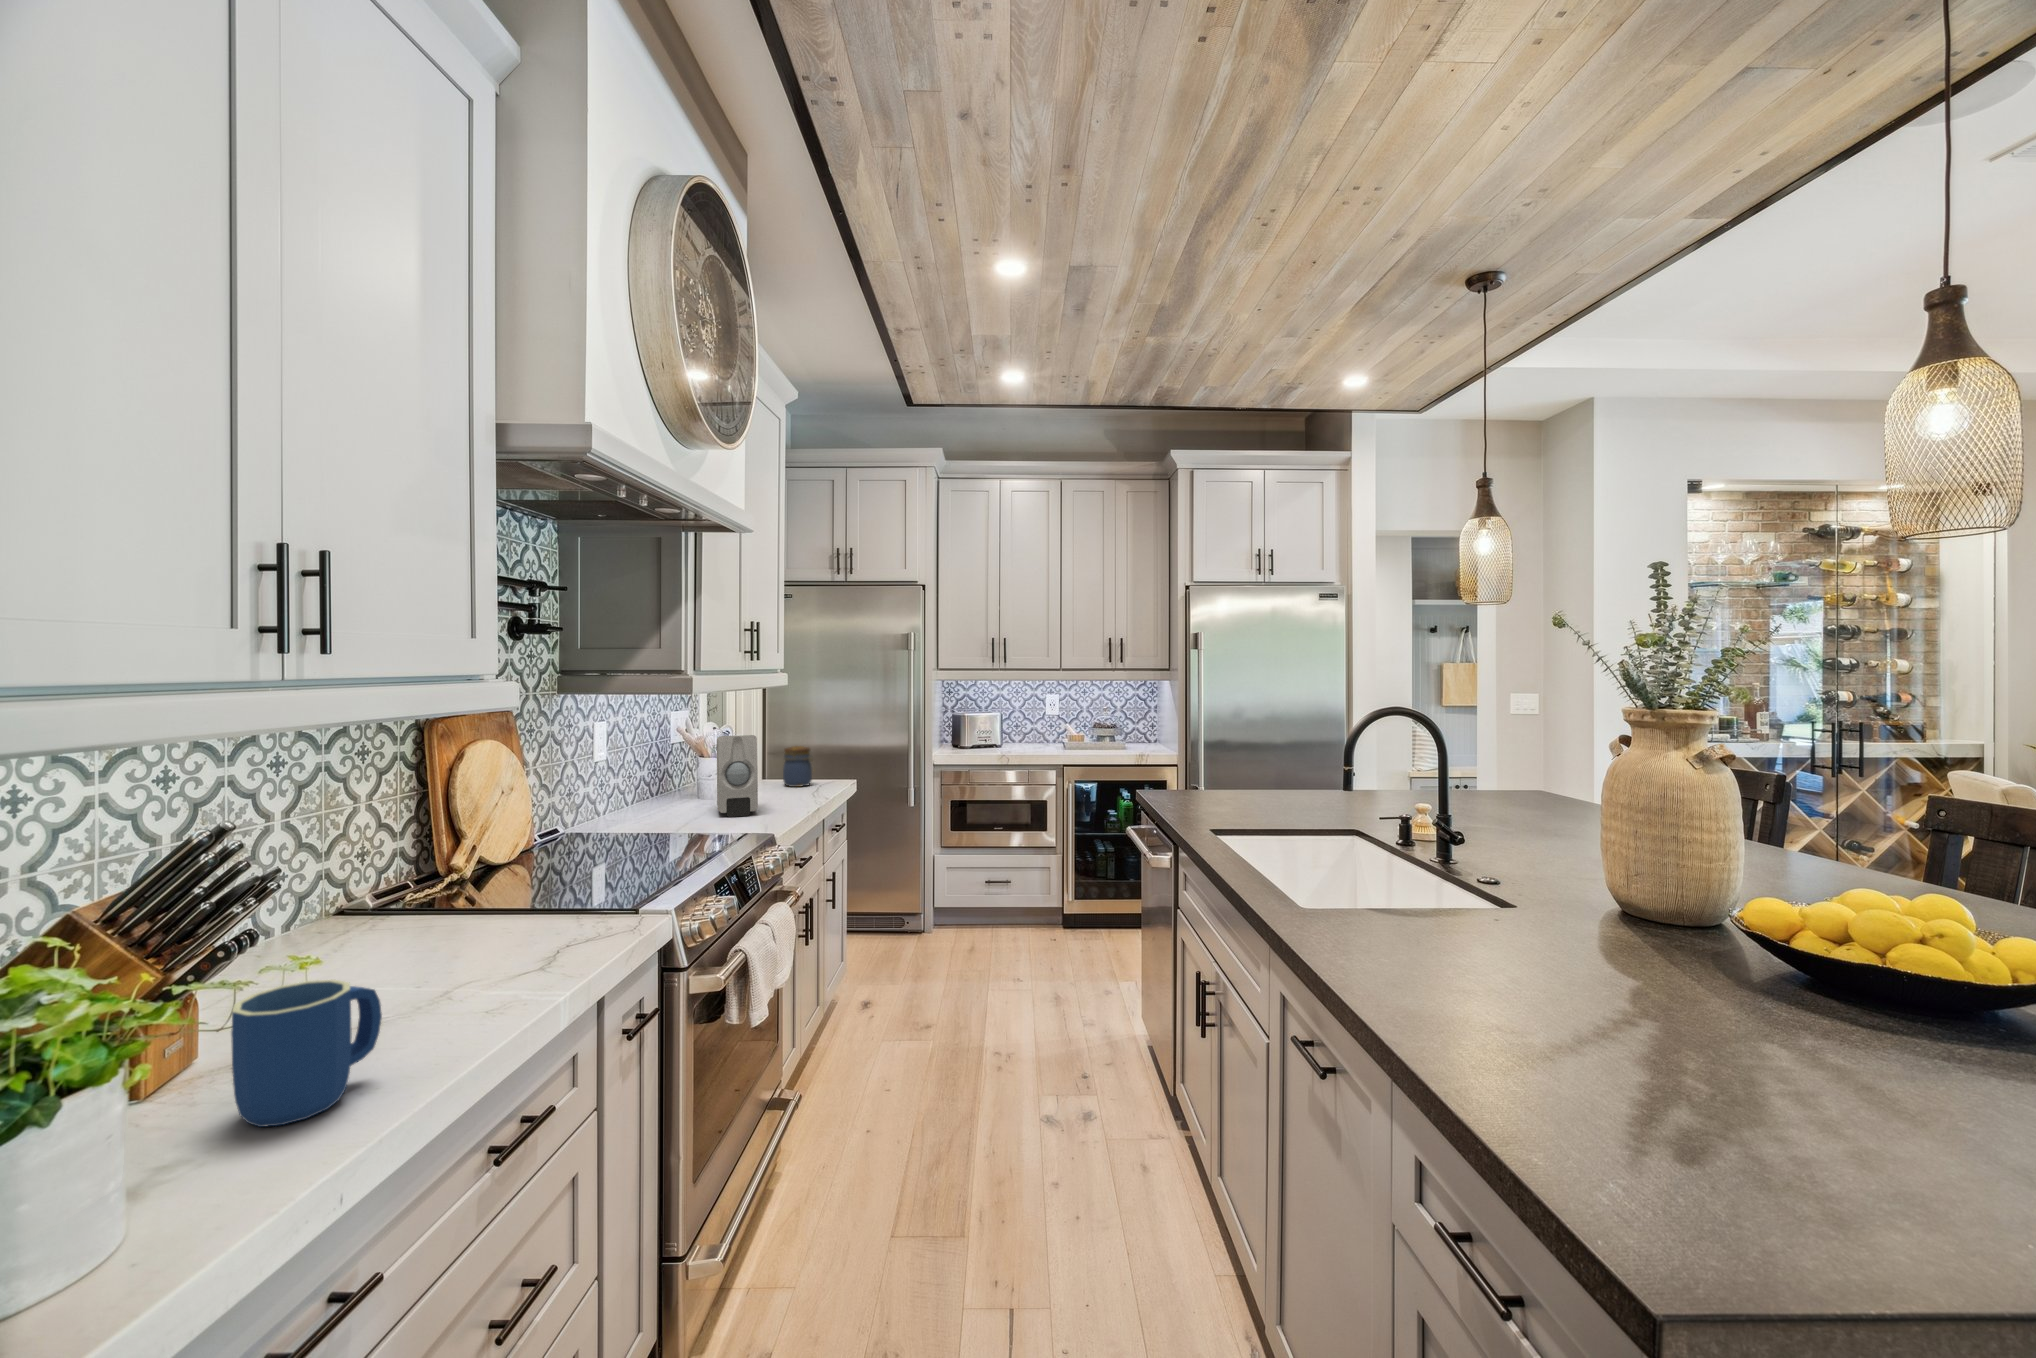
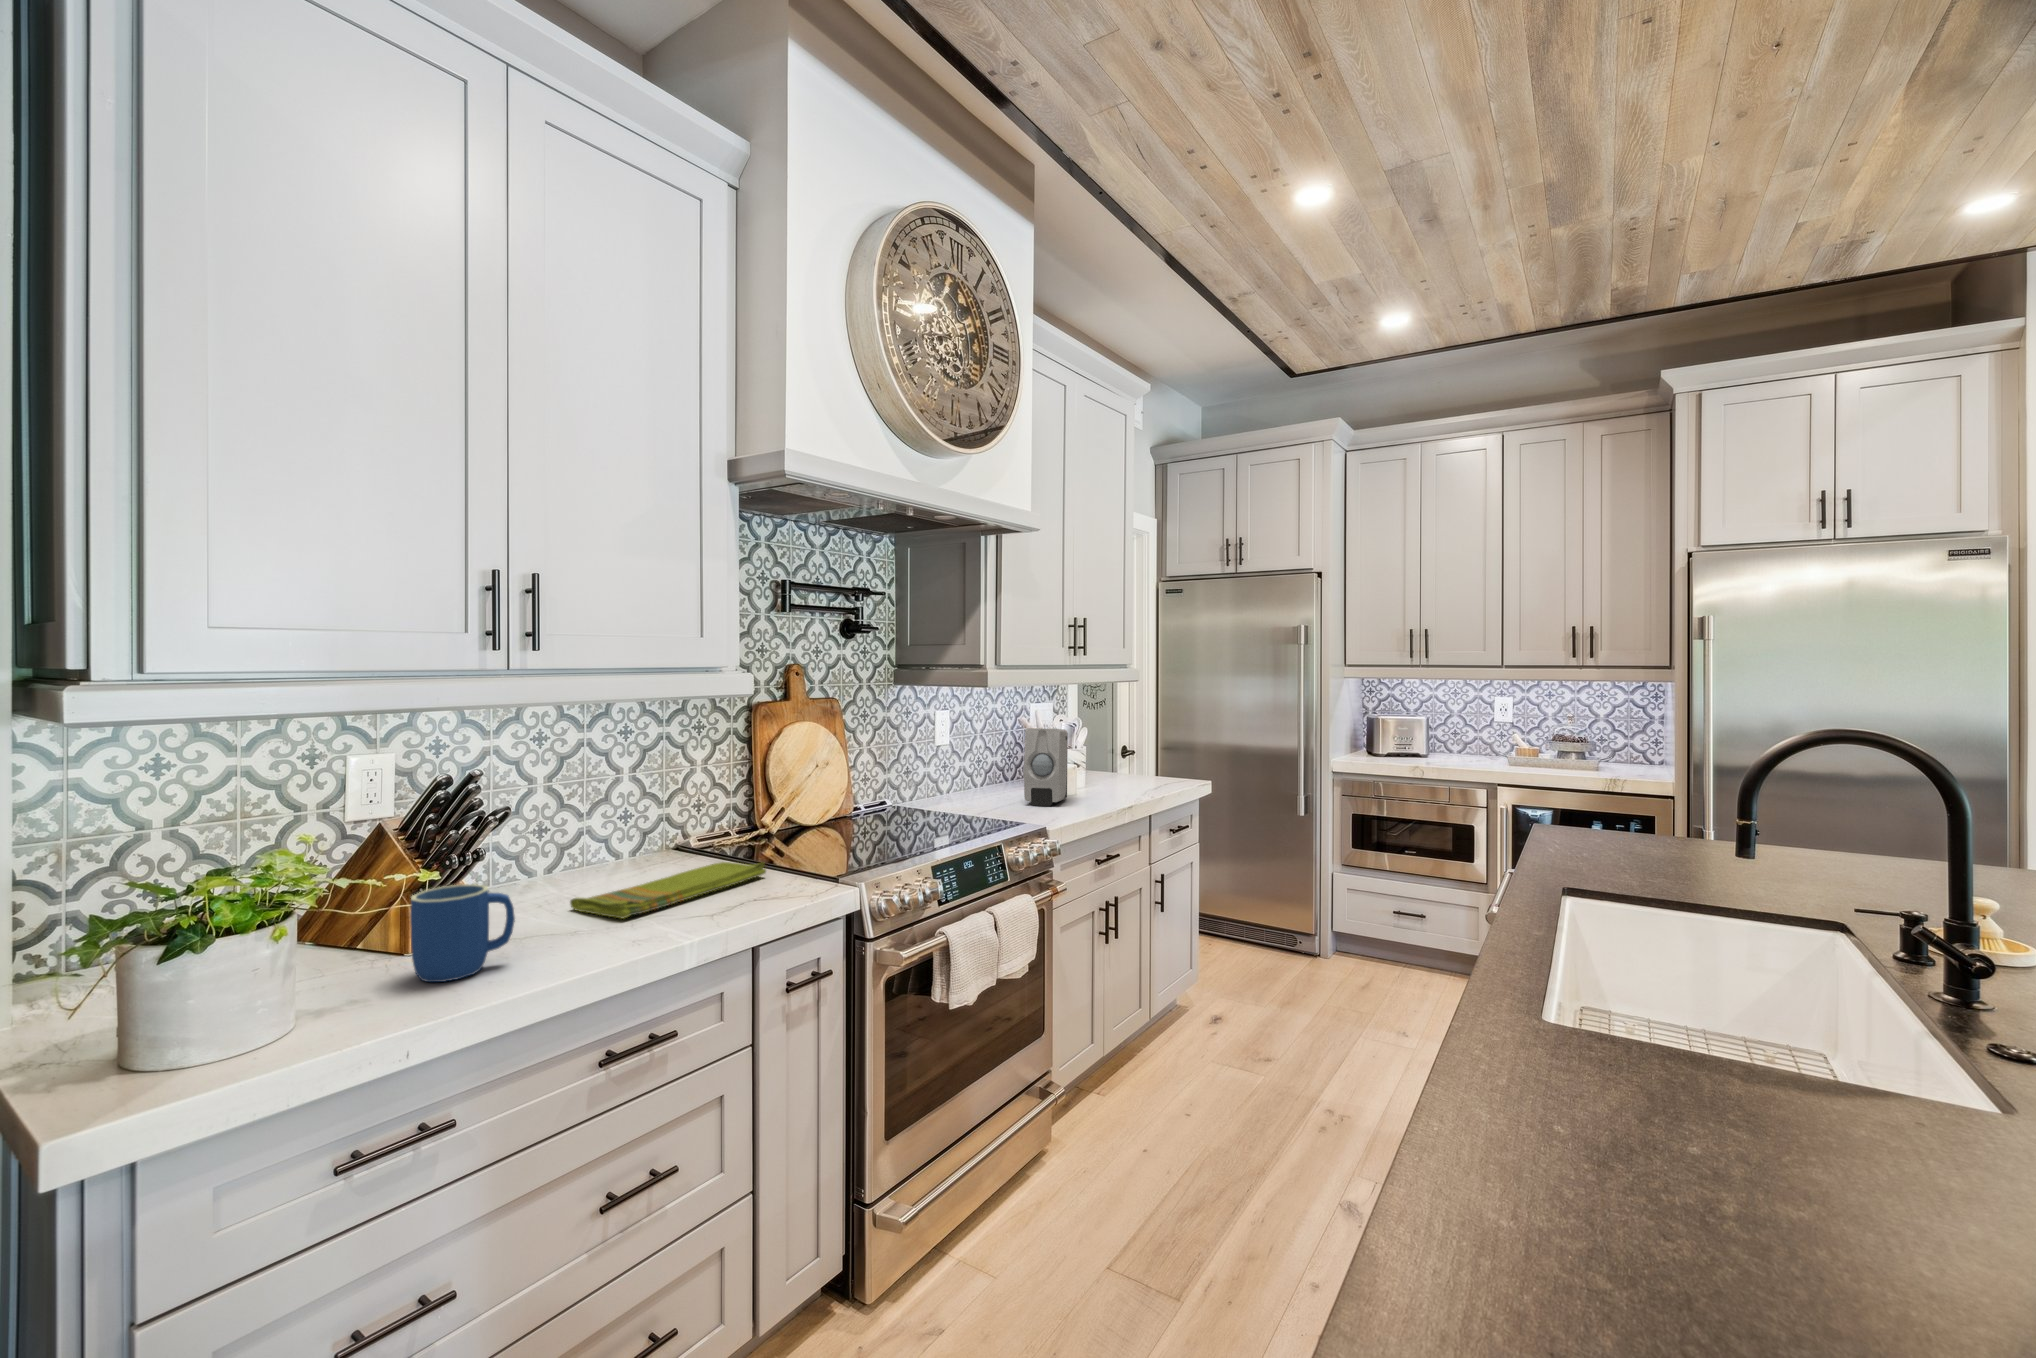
jar: present [783,746,813,787] -> none [1125,743,1155,783]
dish towel: none [327,908,548,1005] -> present [570,862,766,918]

